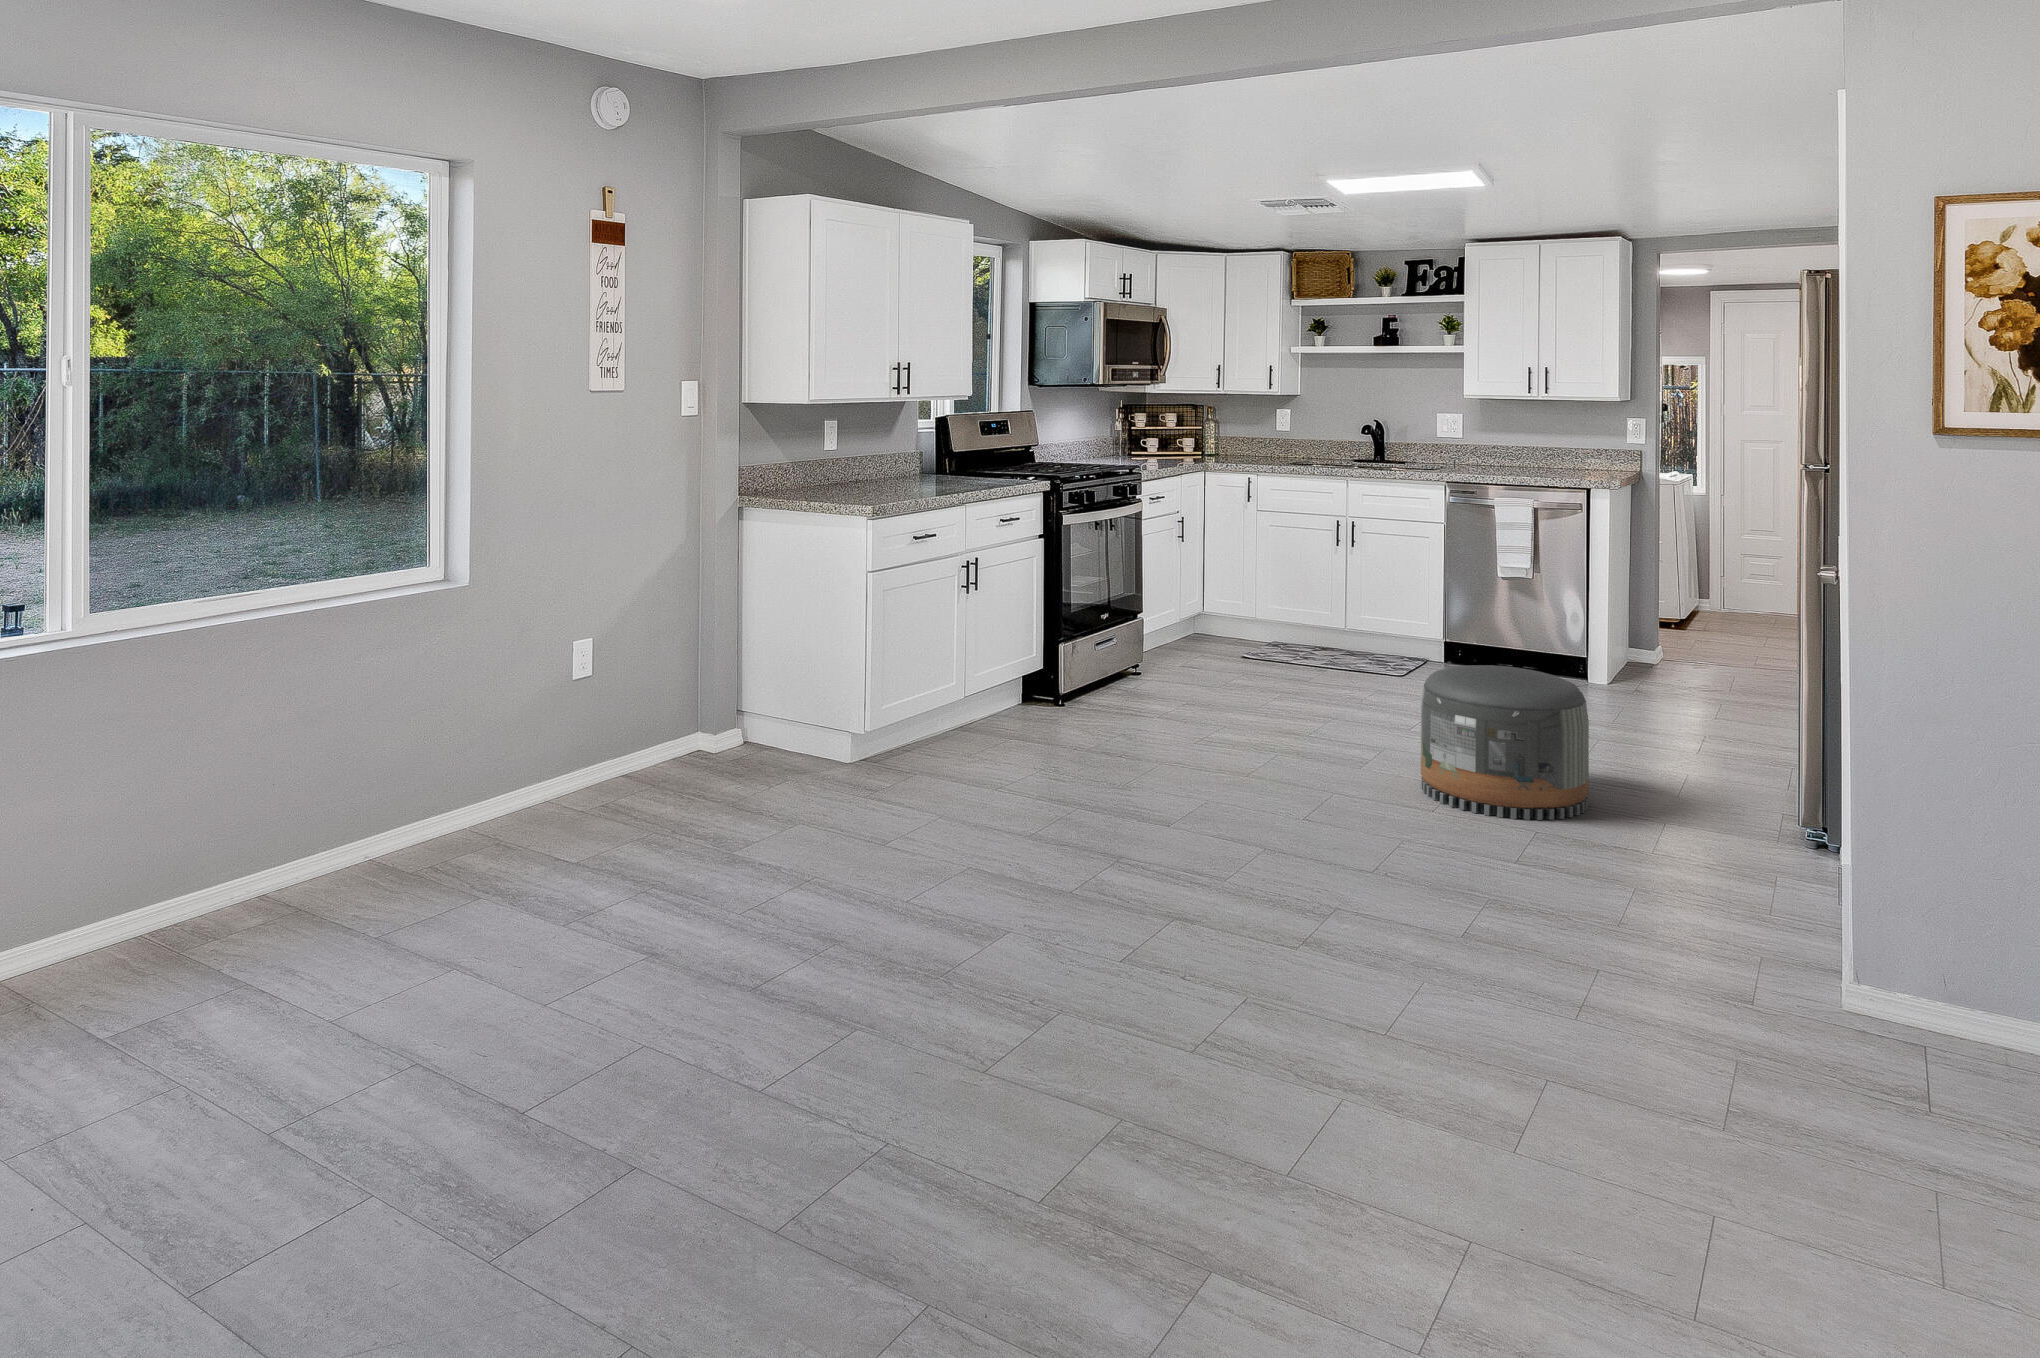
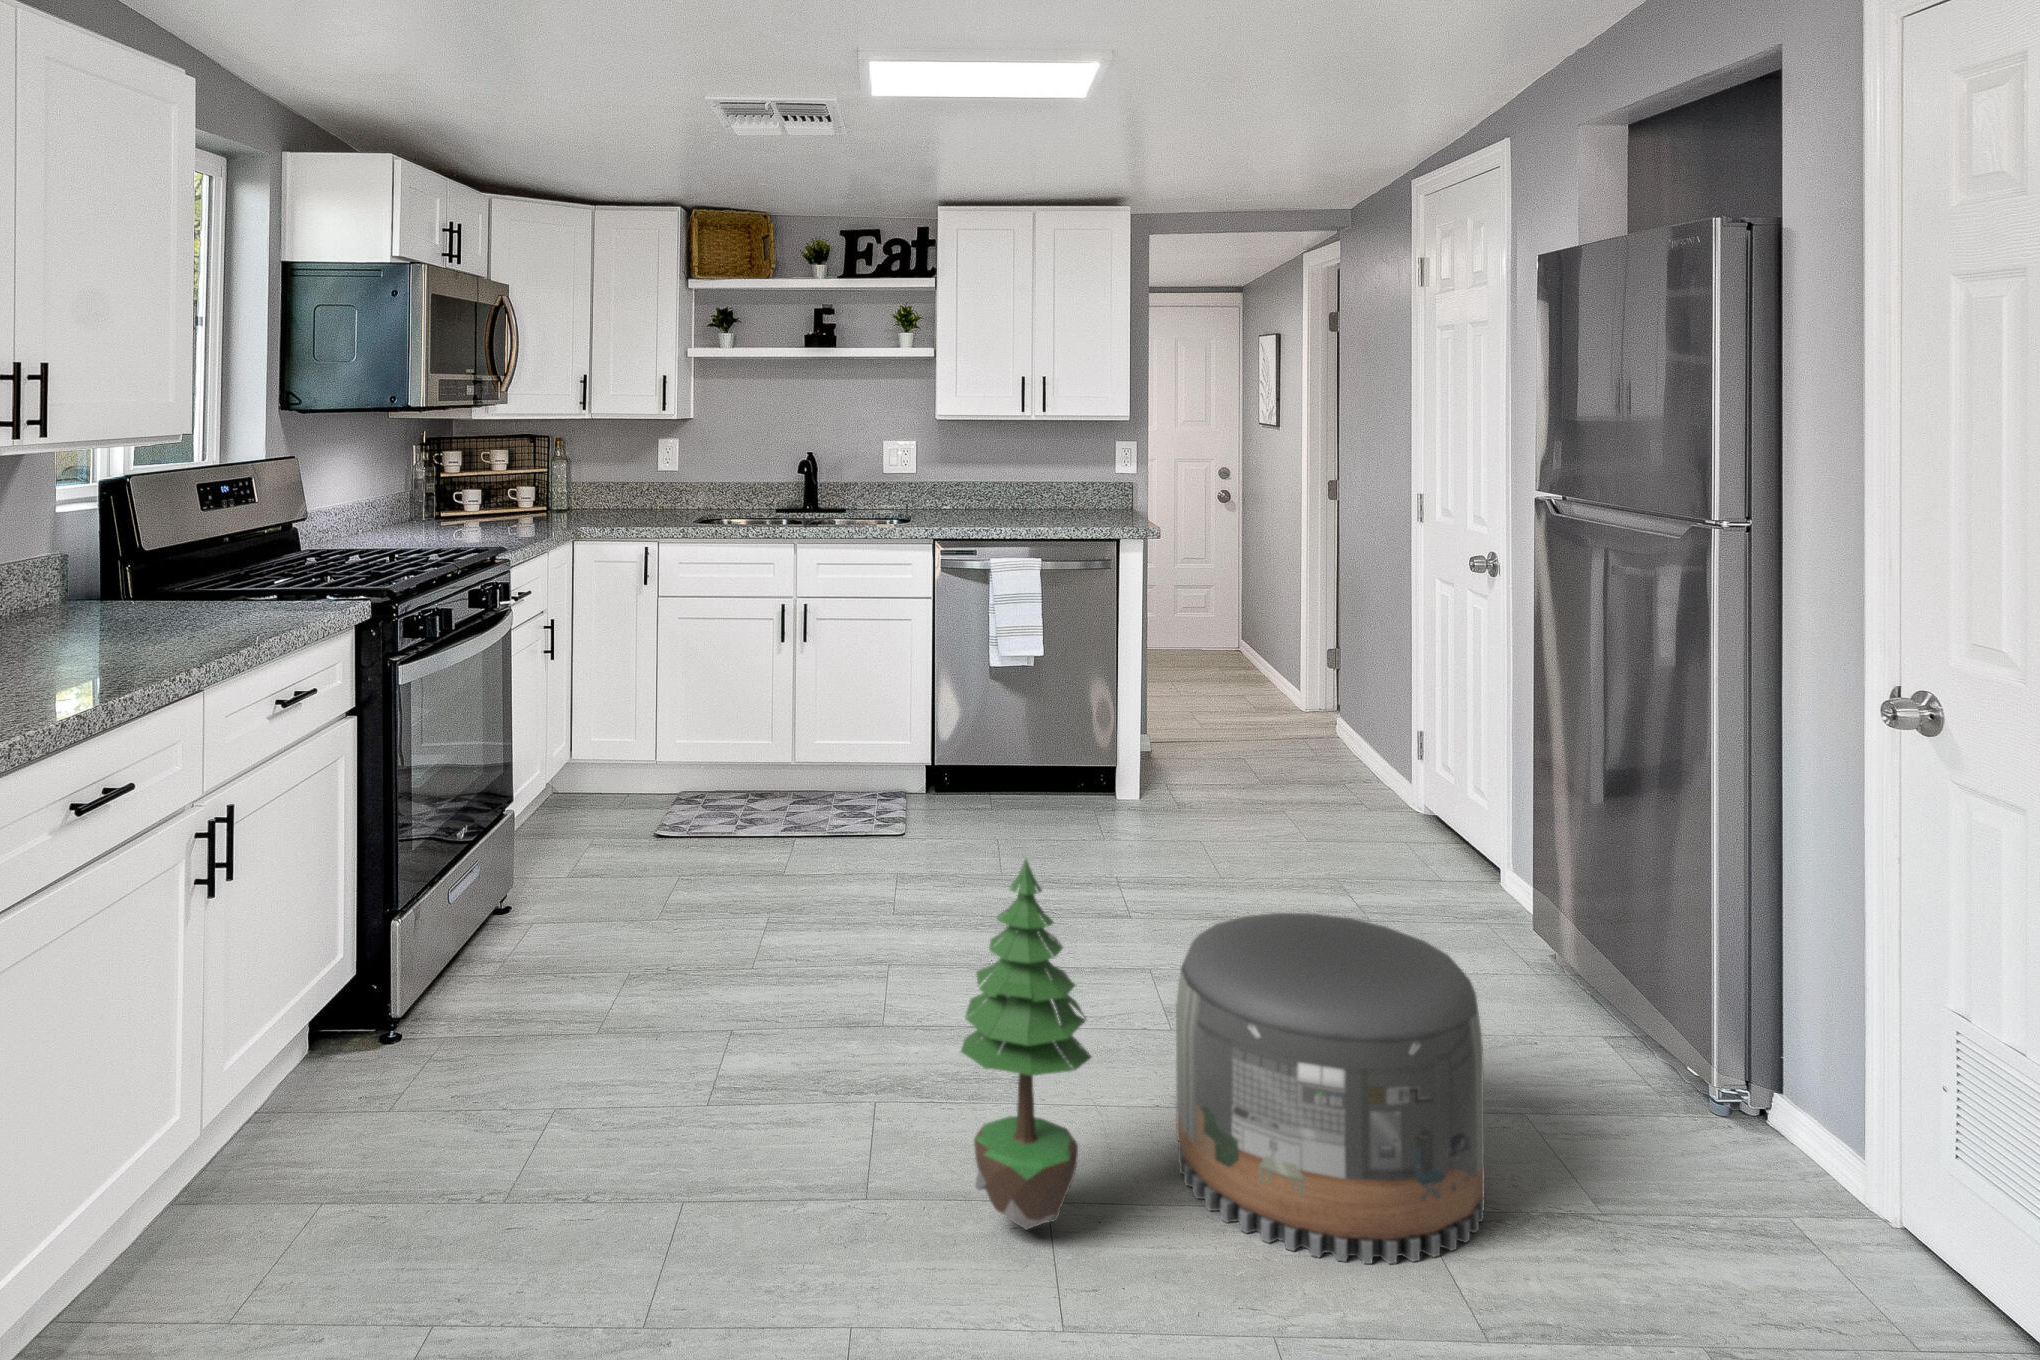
potted tree: none [1290,605,1356,783] -> present [961,859,1091,1230]

